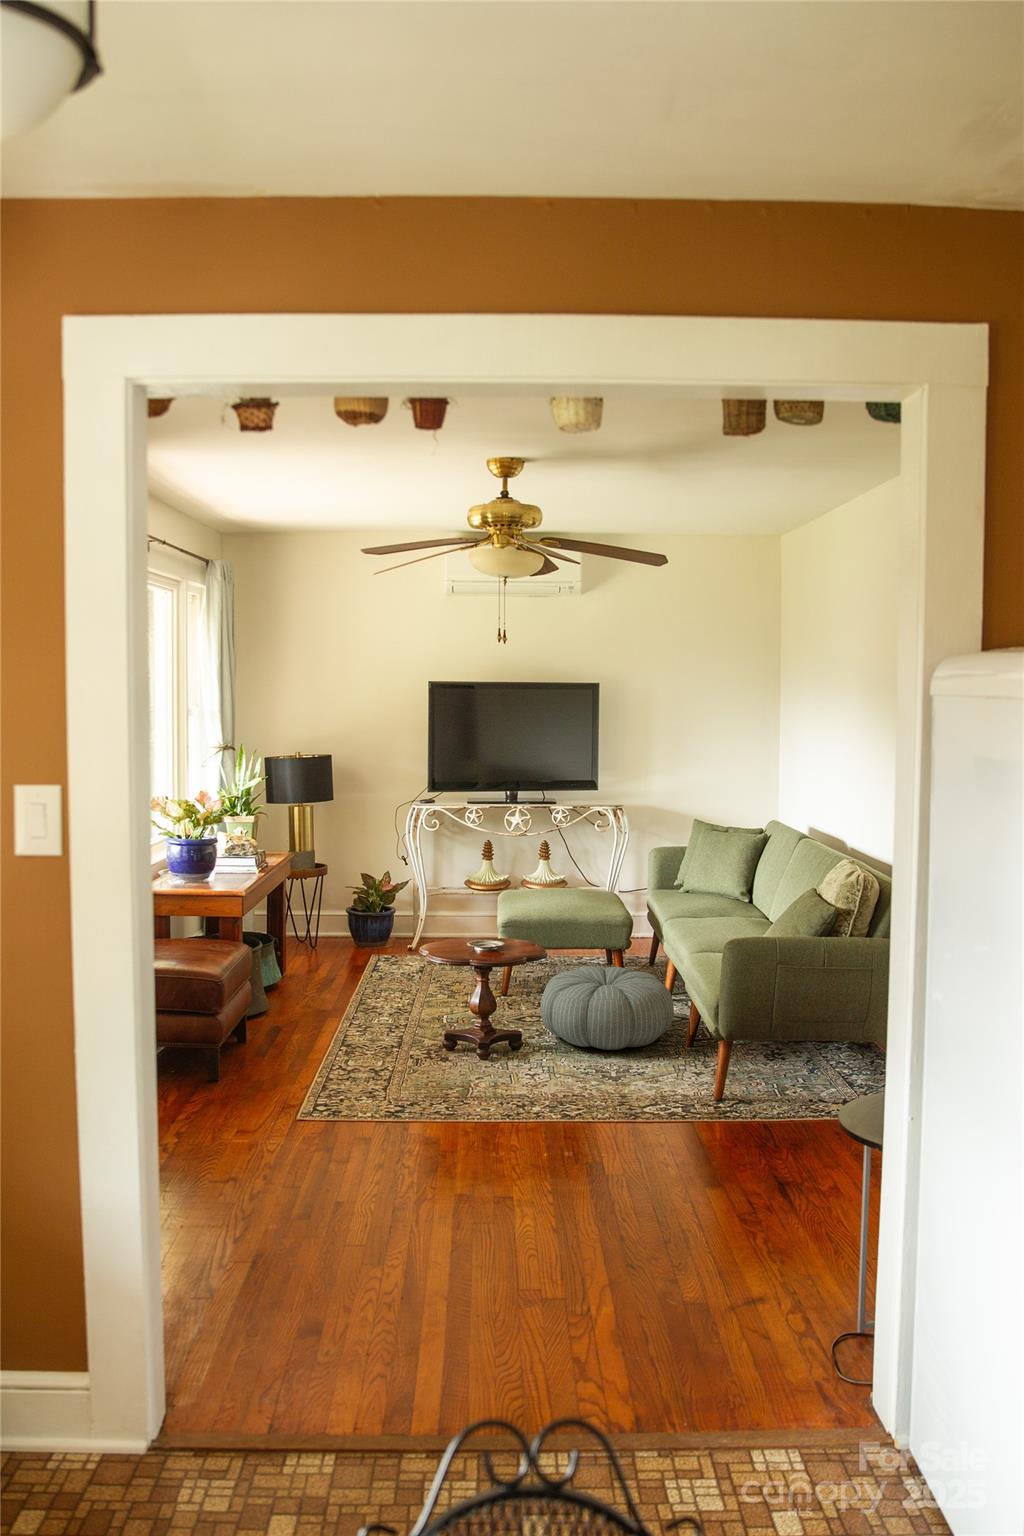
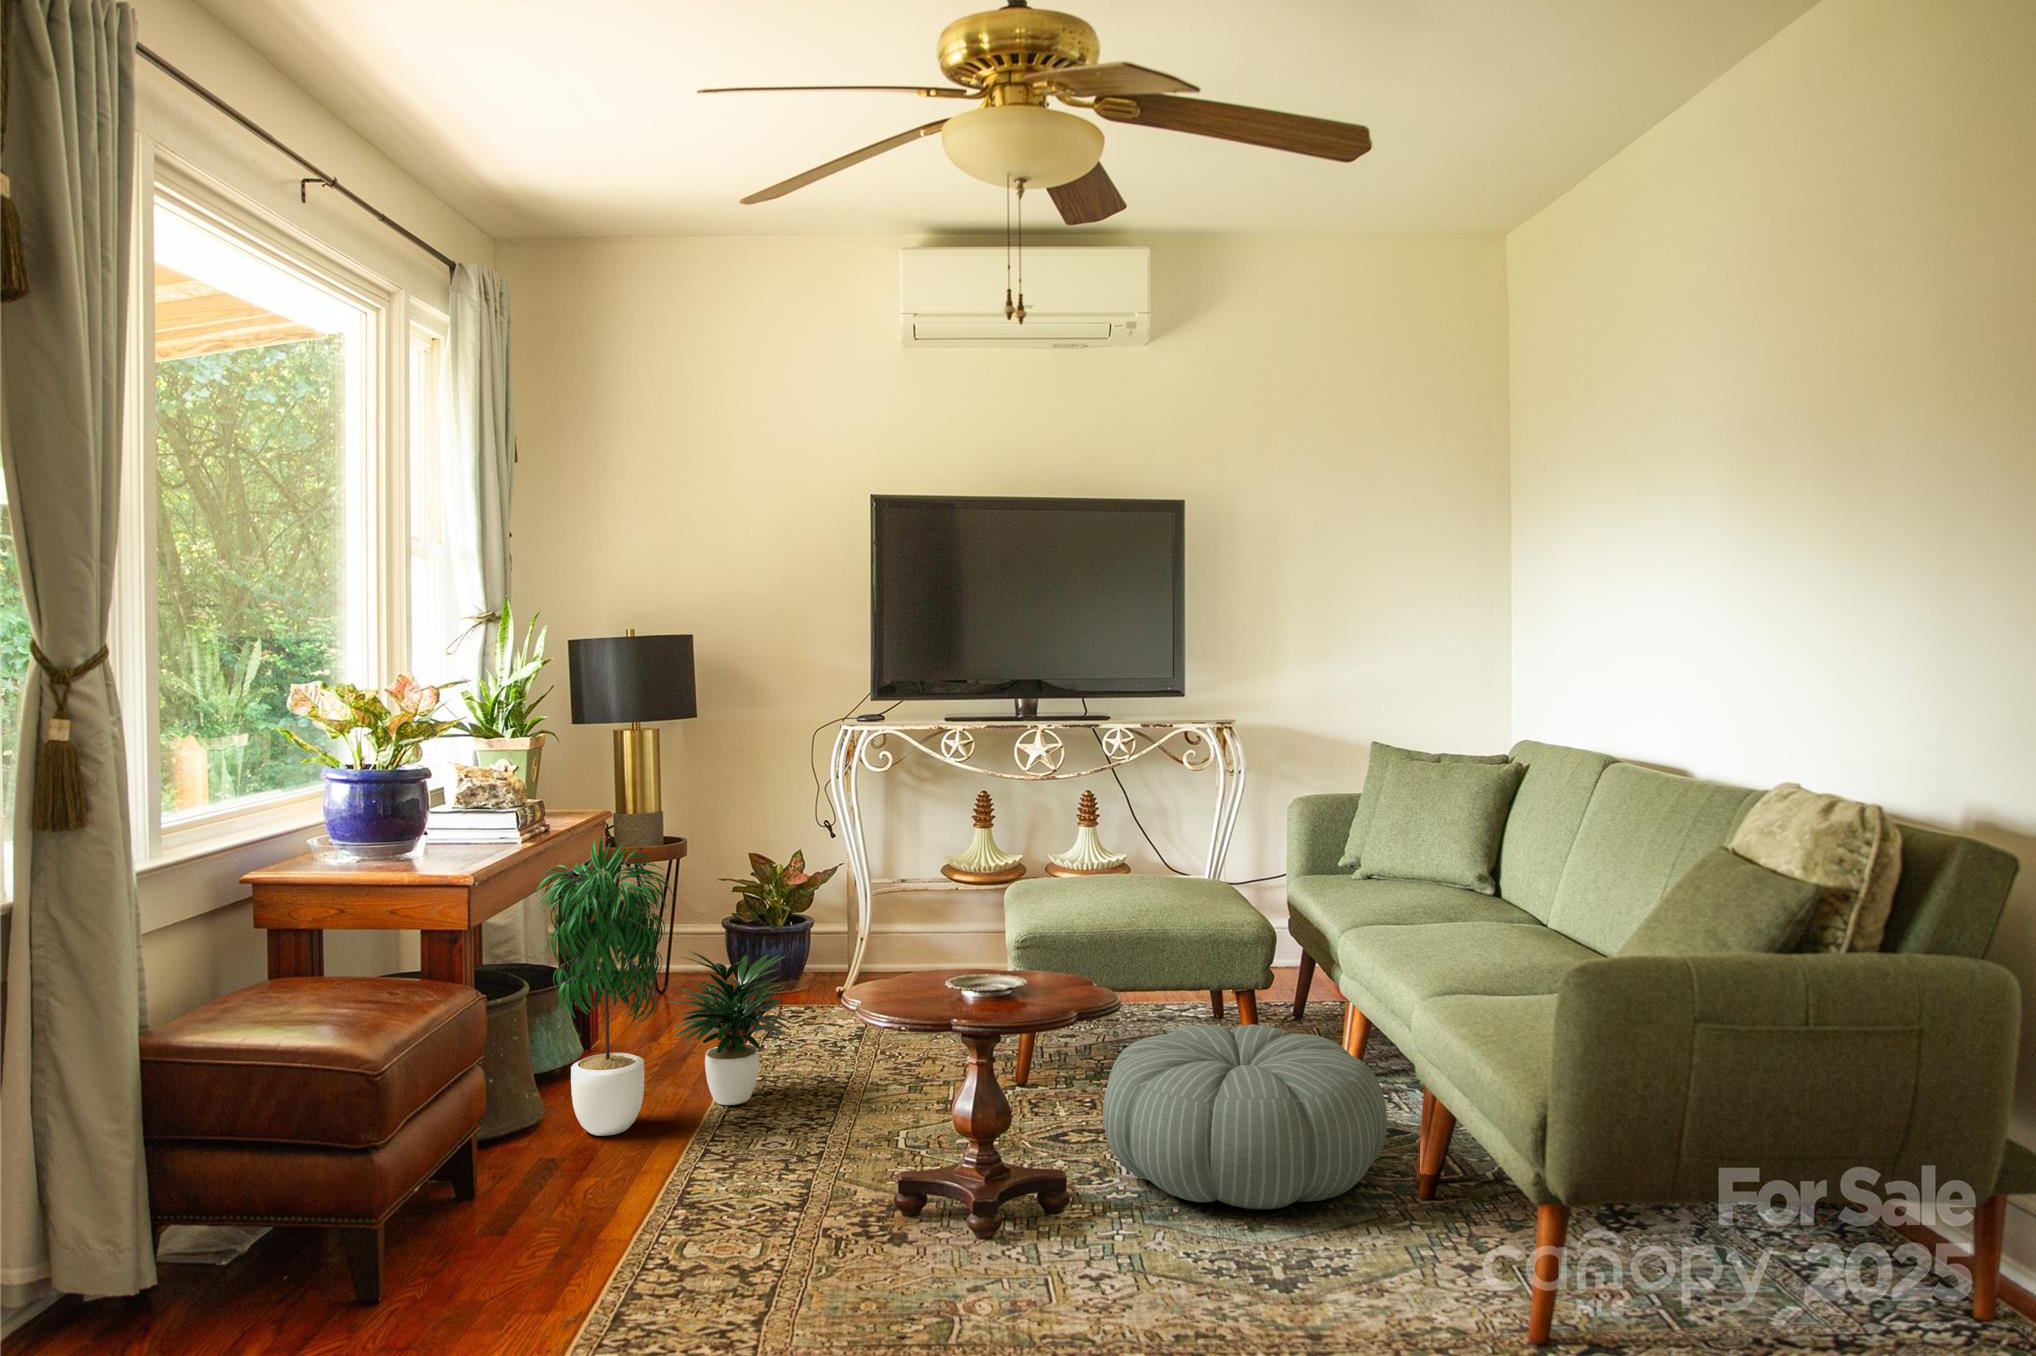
potted plant: none [266,871,392,1016] -> present [536,835,793,1136]

